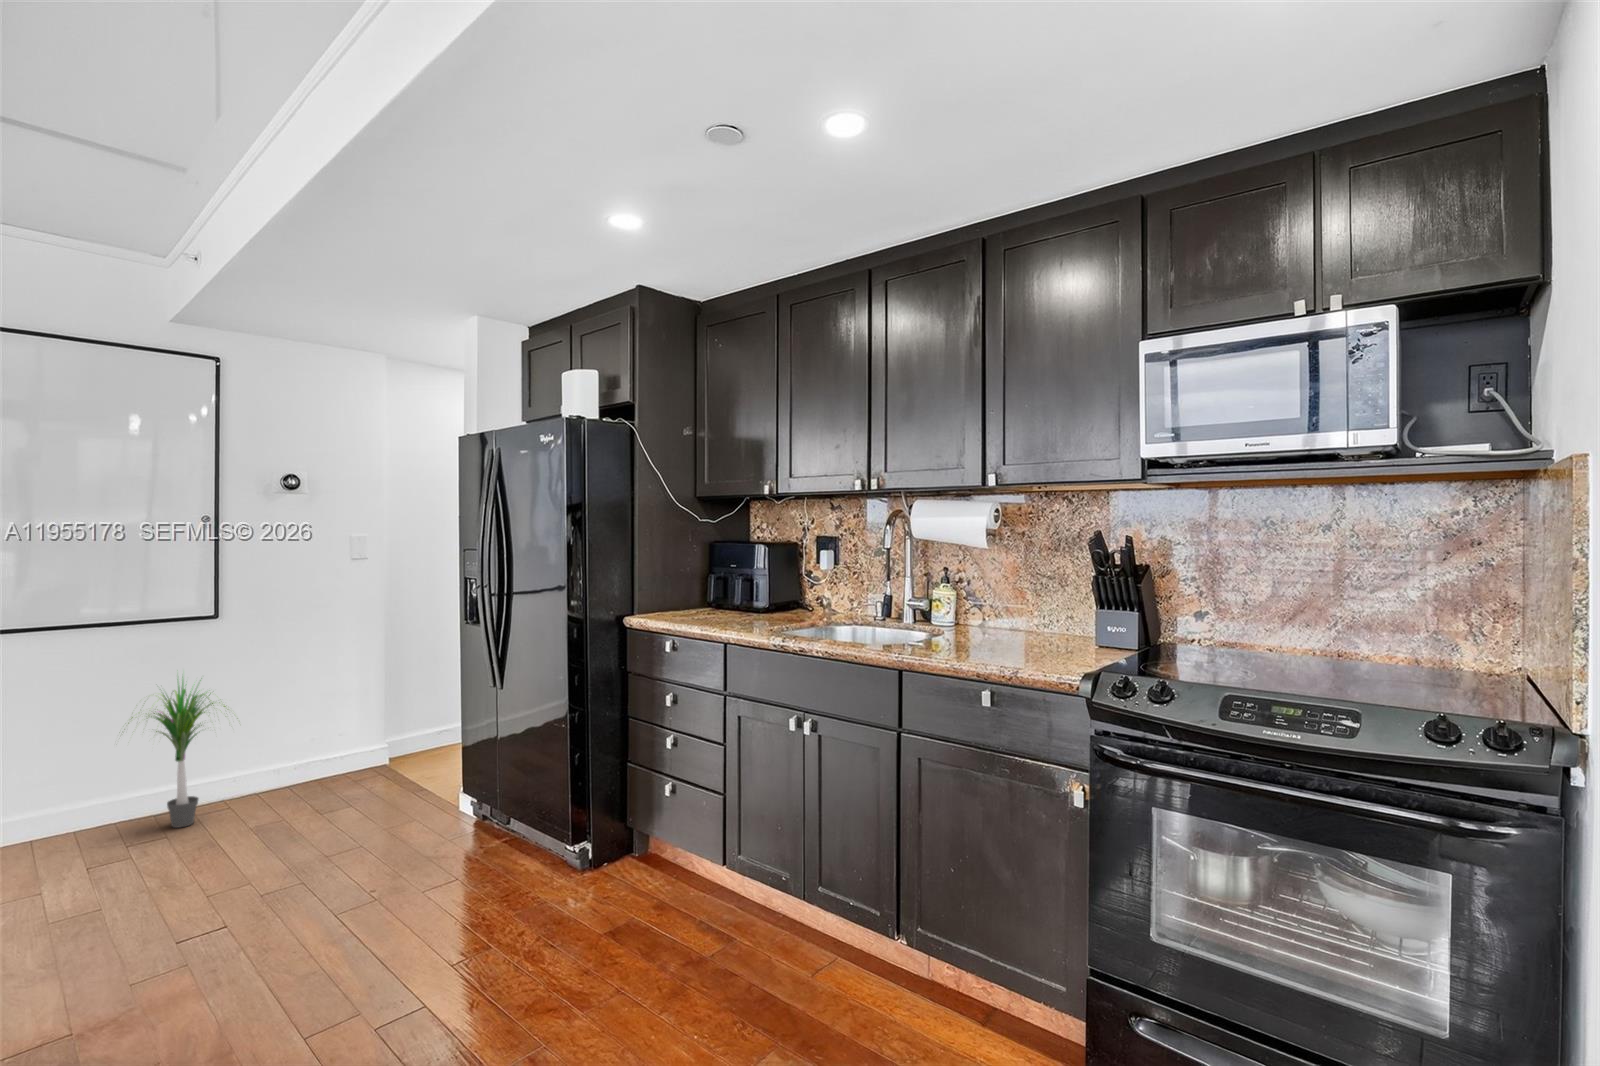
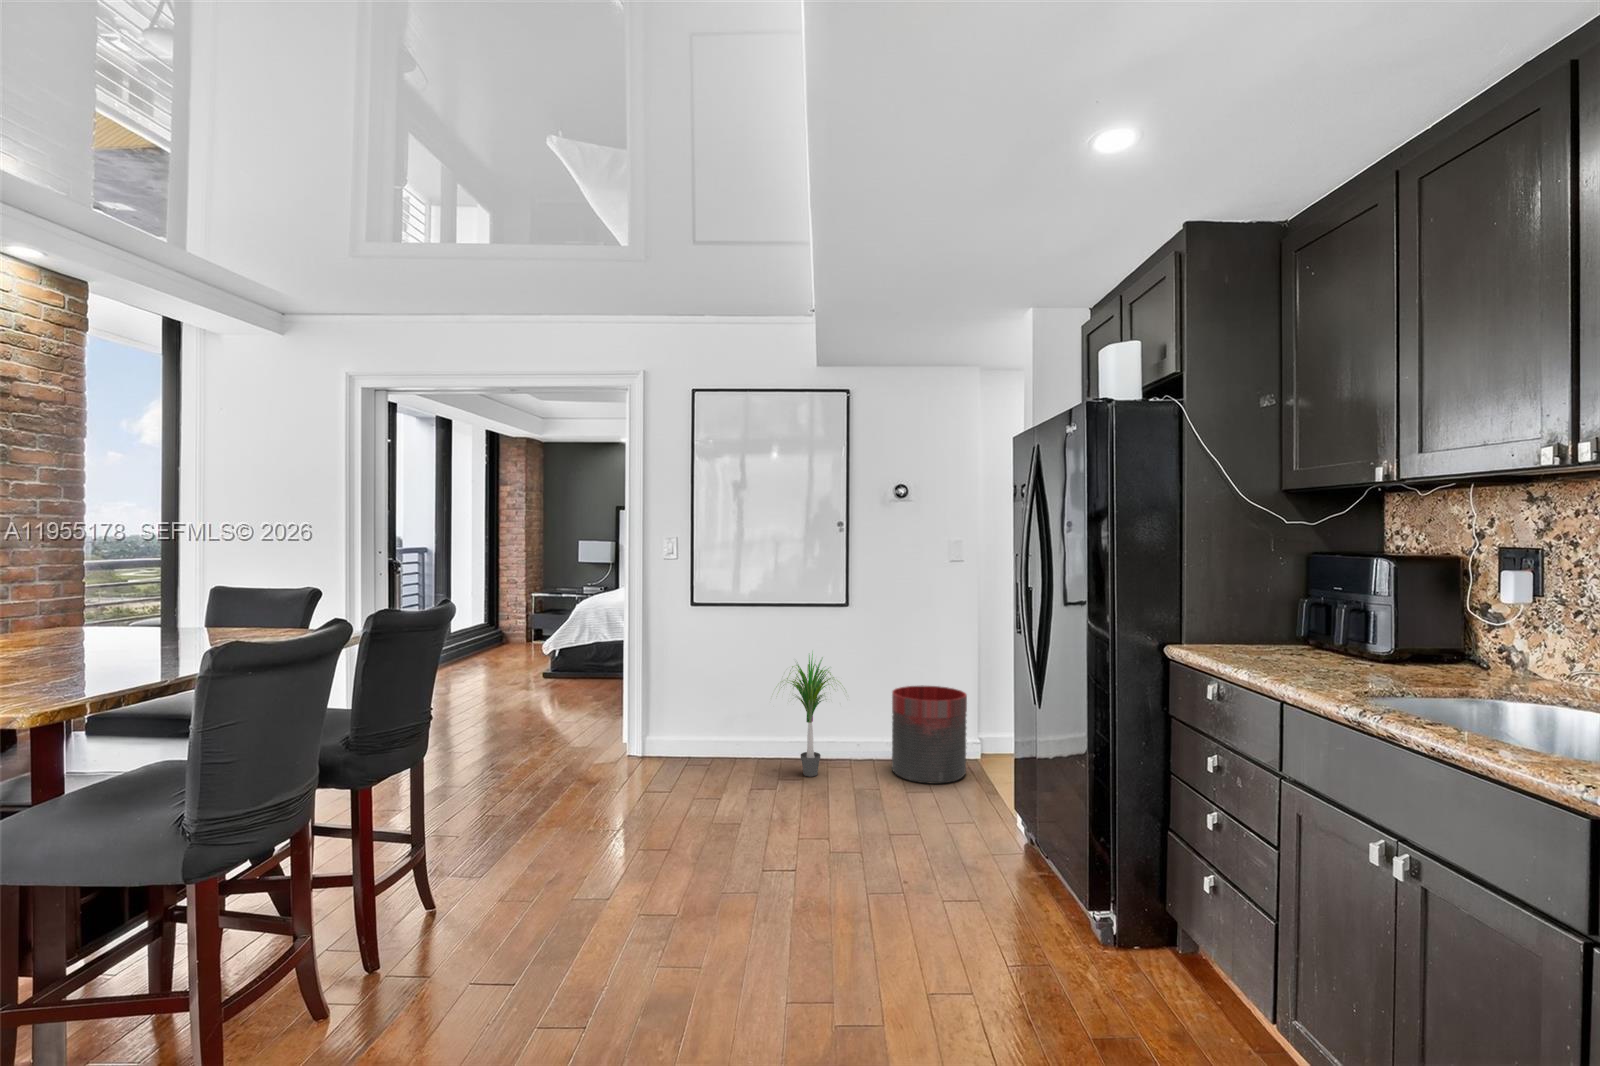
trash can: none [294,693,388,800] -> present [892,685,967,784]

